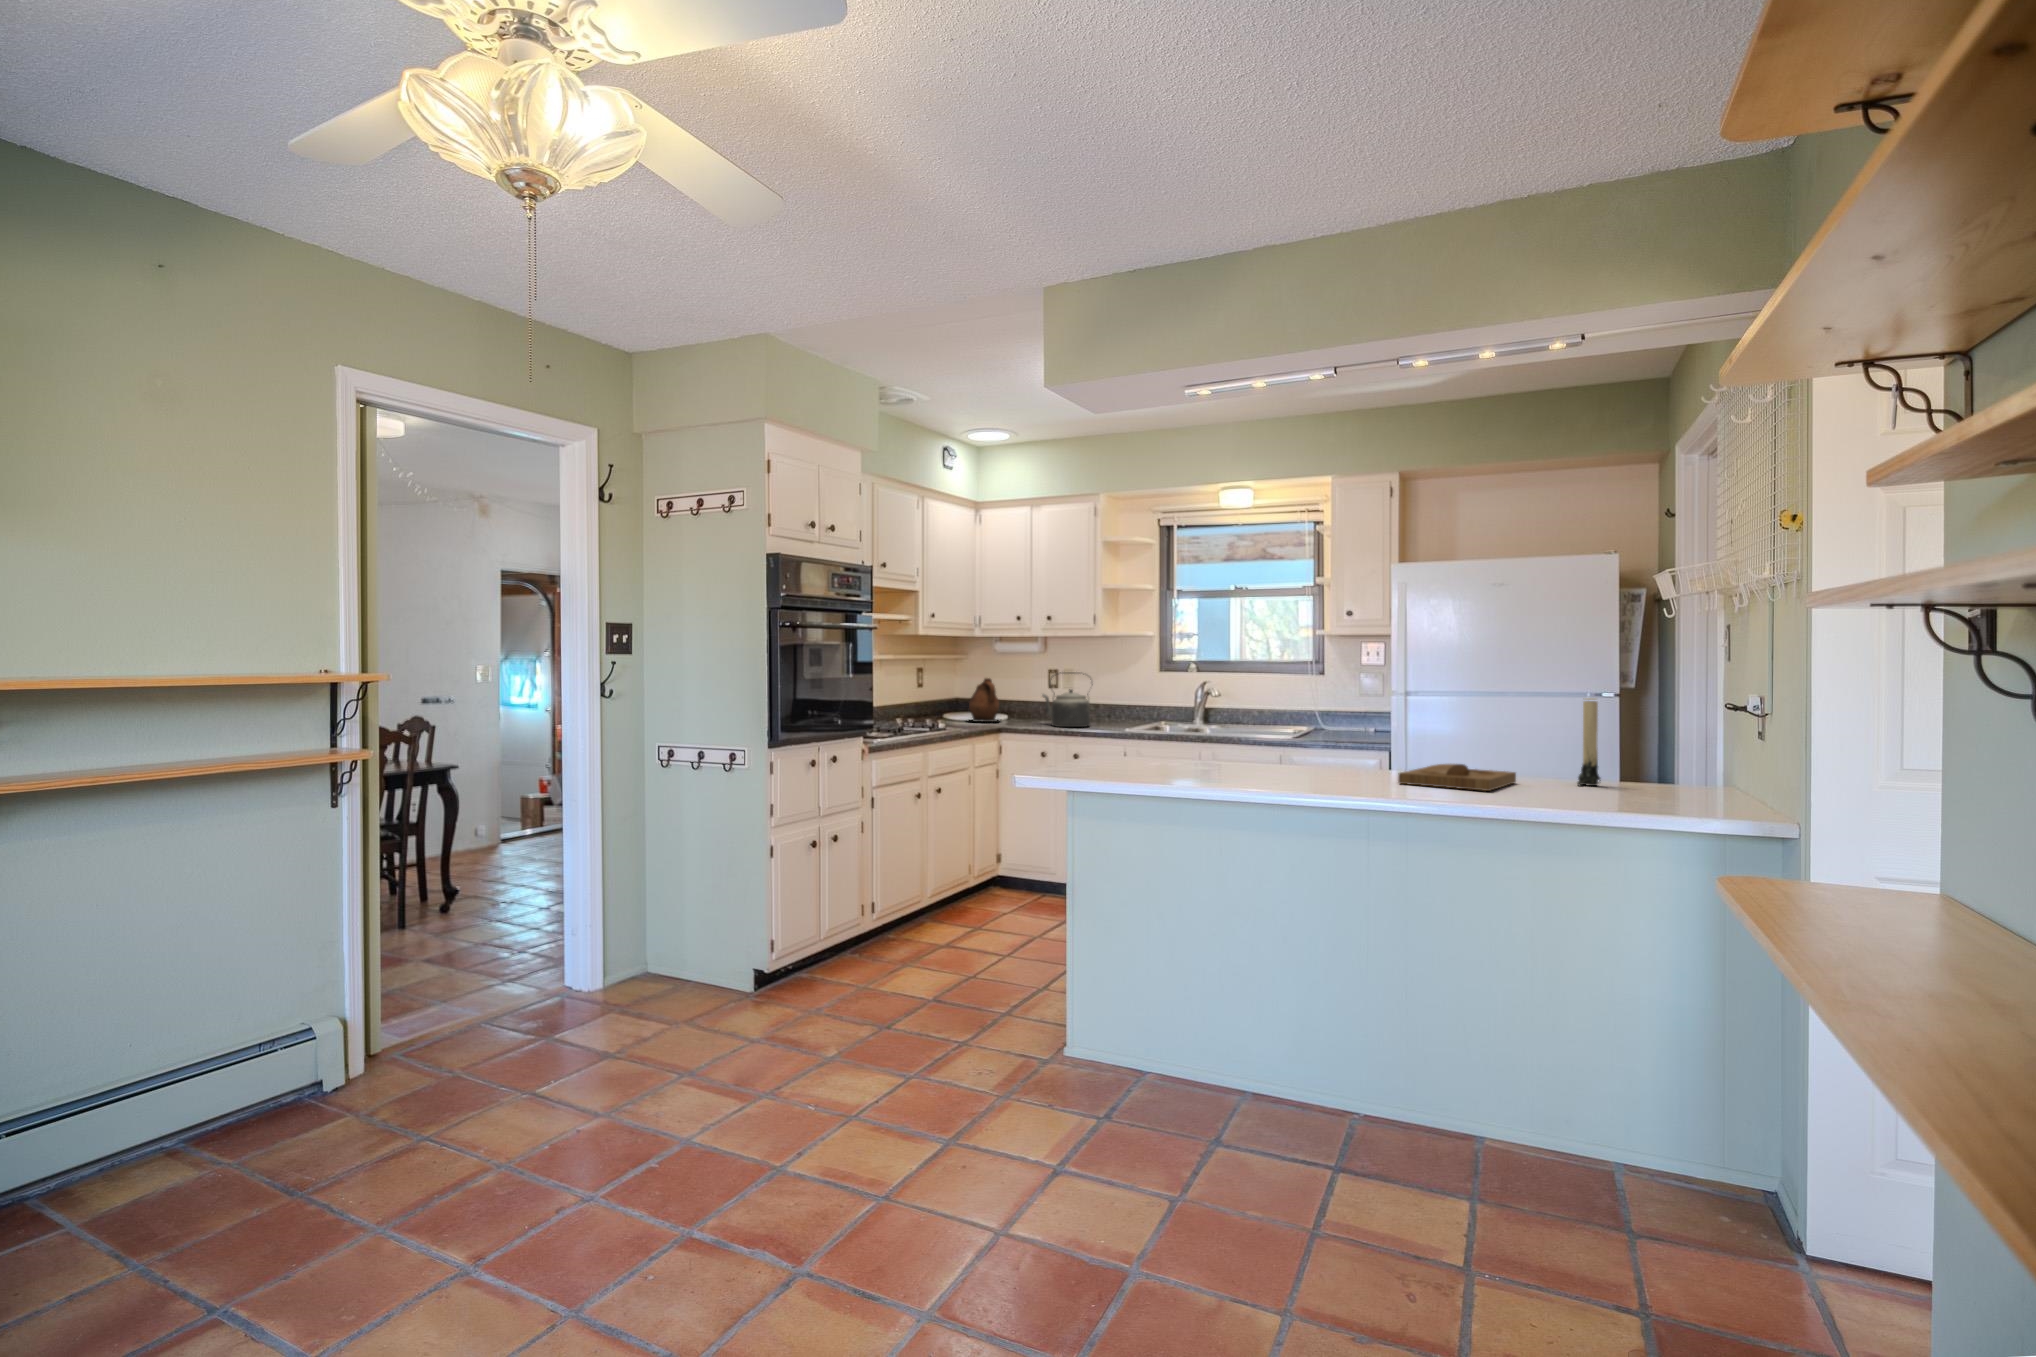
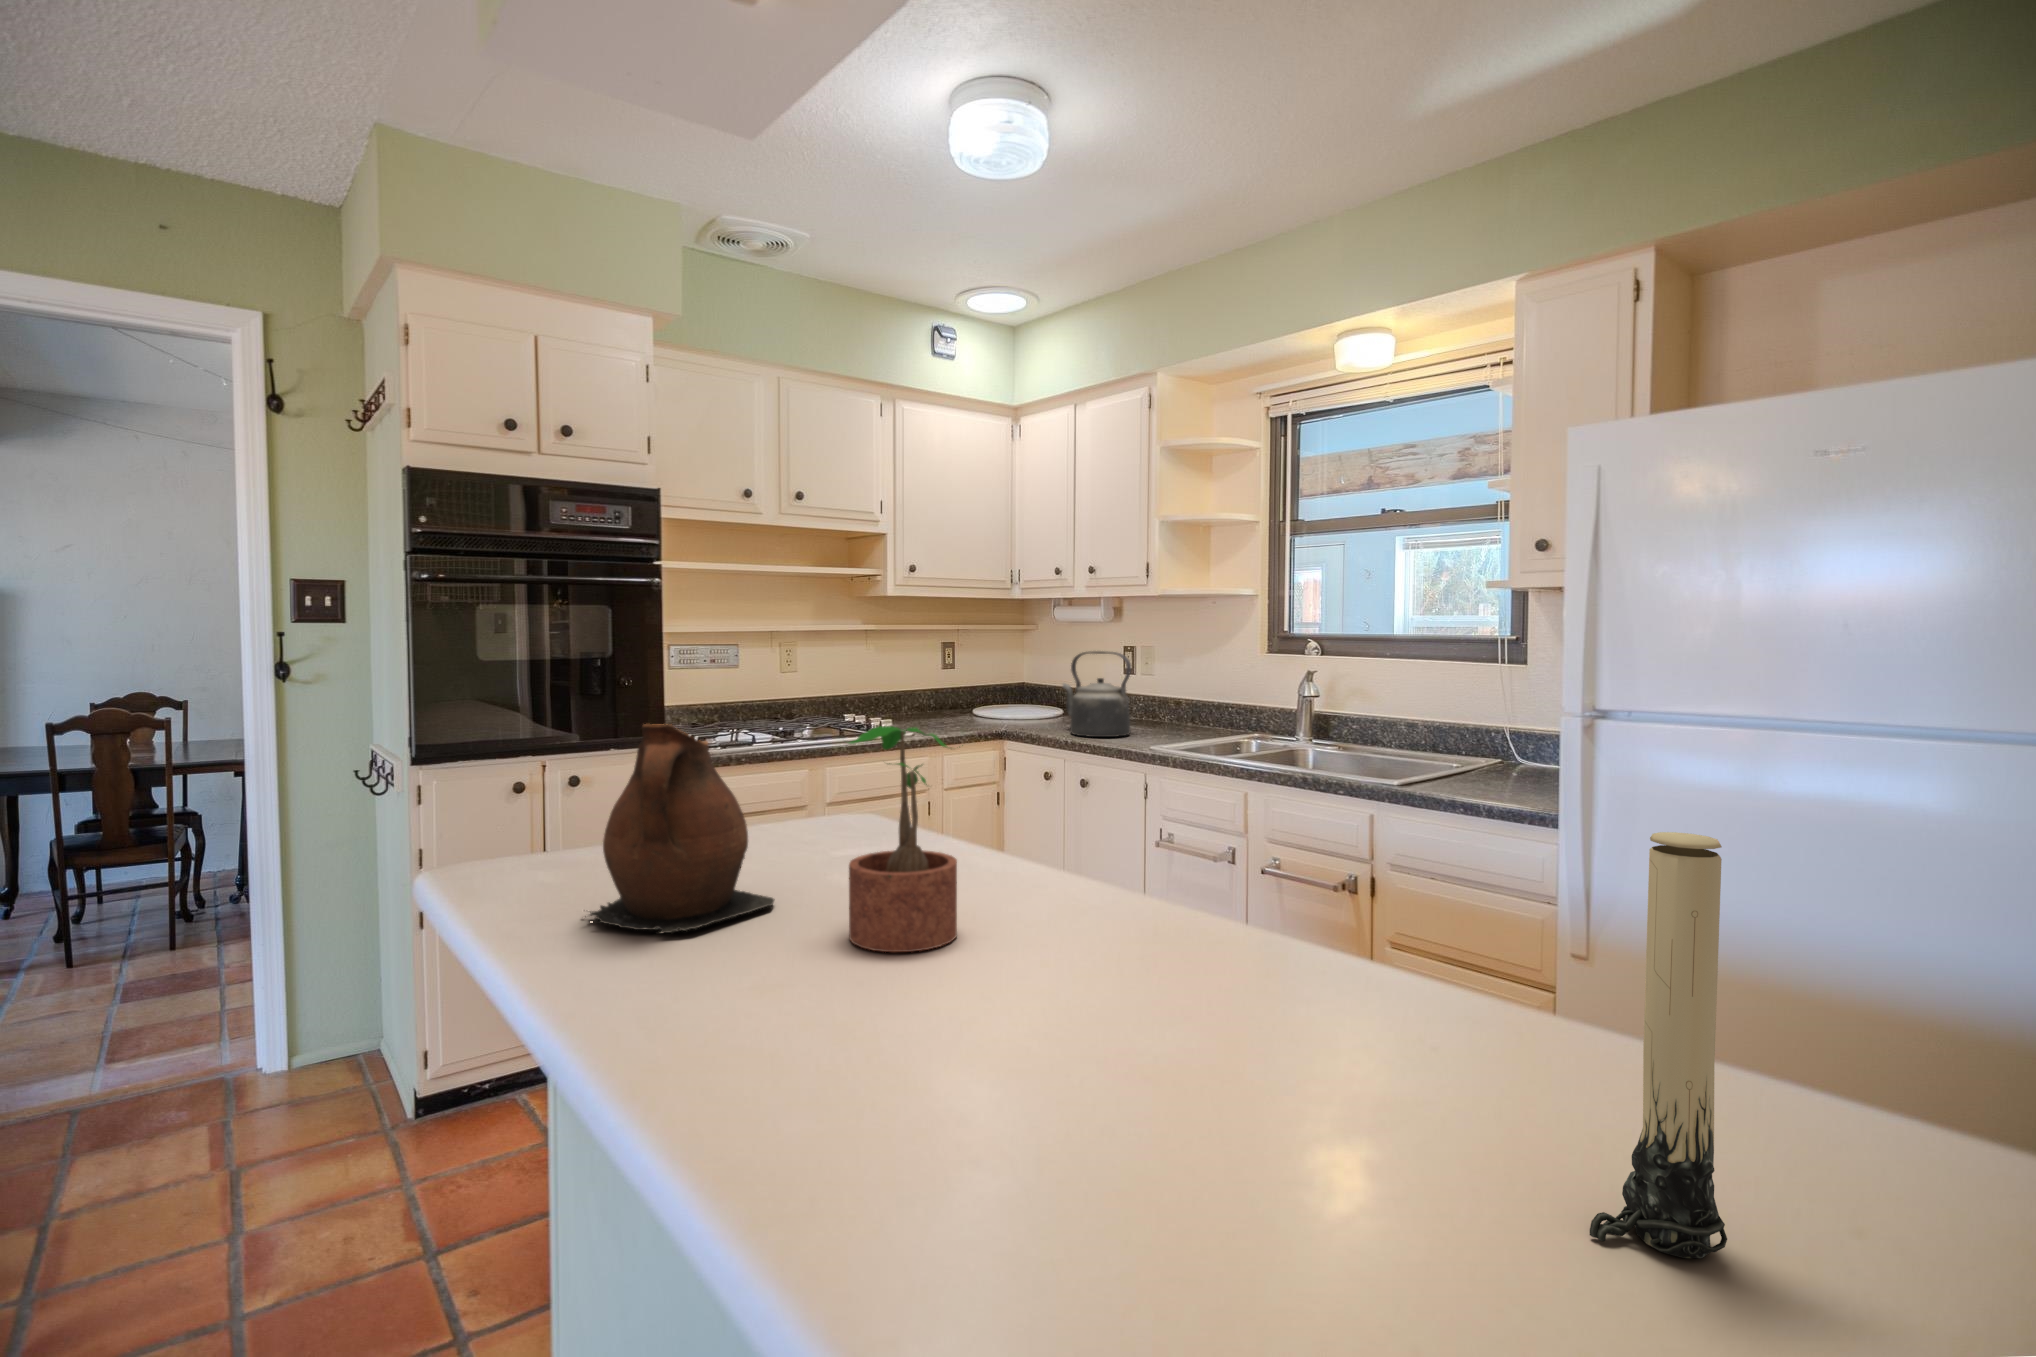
ceramic pitcher: present [969,678,999,722] -> present [585,724,774,934]
potted plant: none [1275,693,1324,773] -> present [849,726,957,952]
tray: present [1398,764,1516,791] -> none [925,986,1356,1219]

